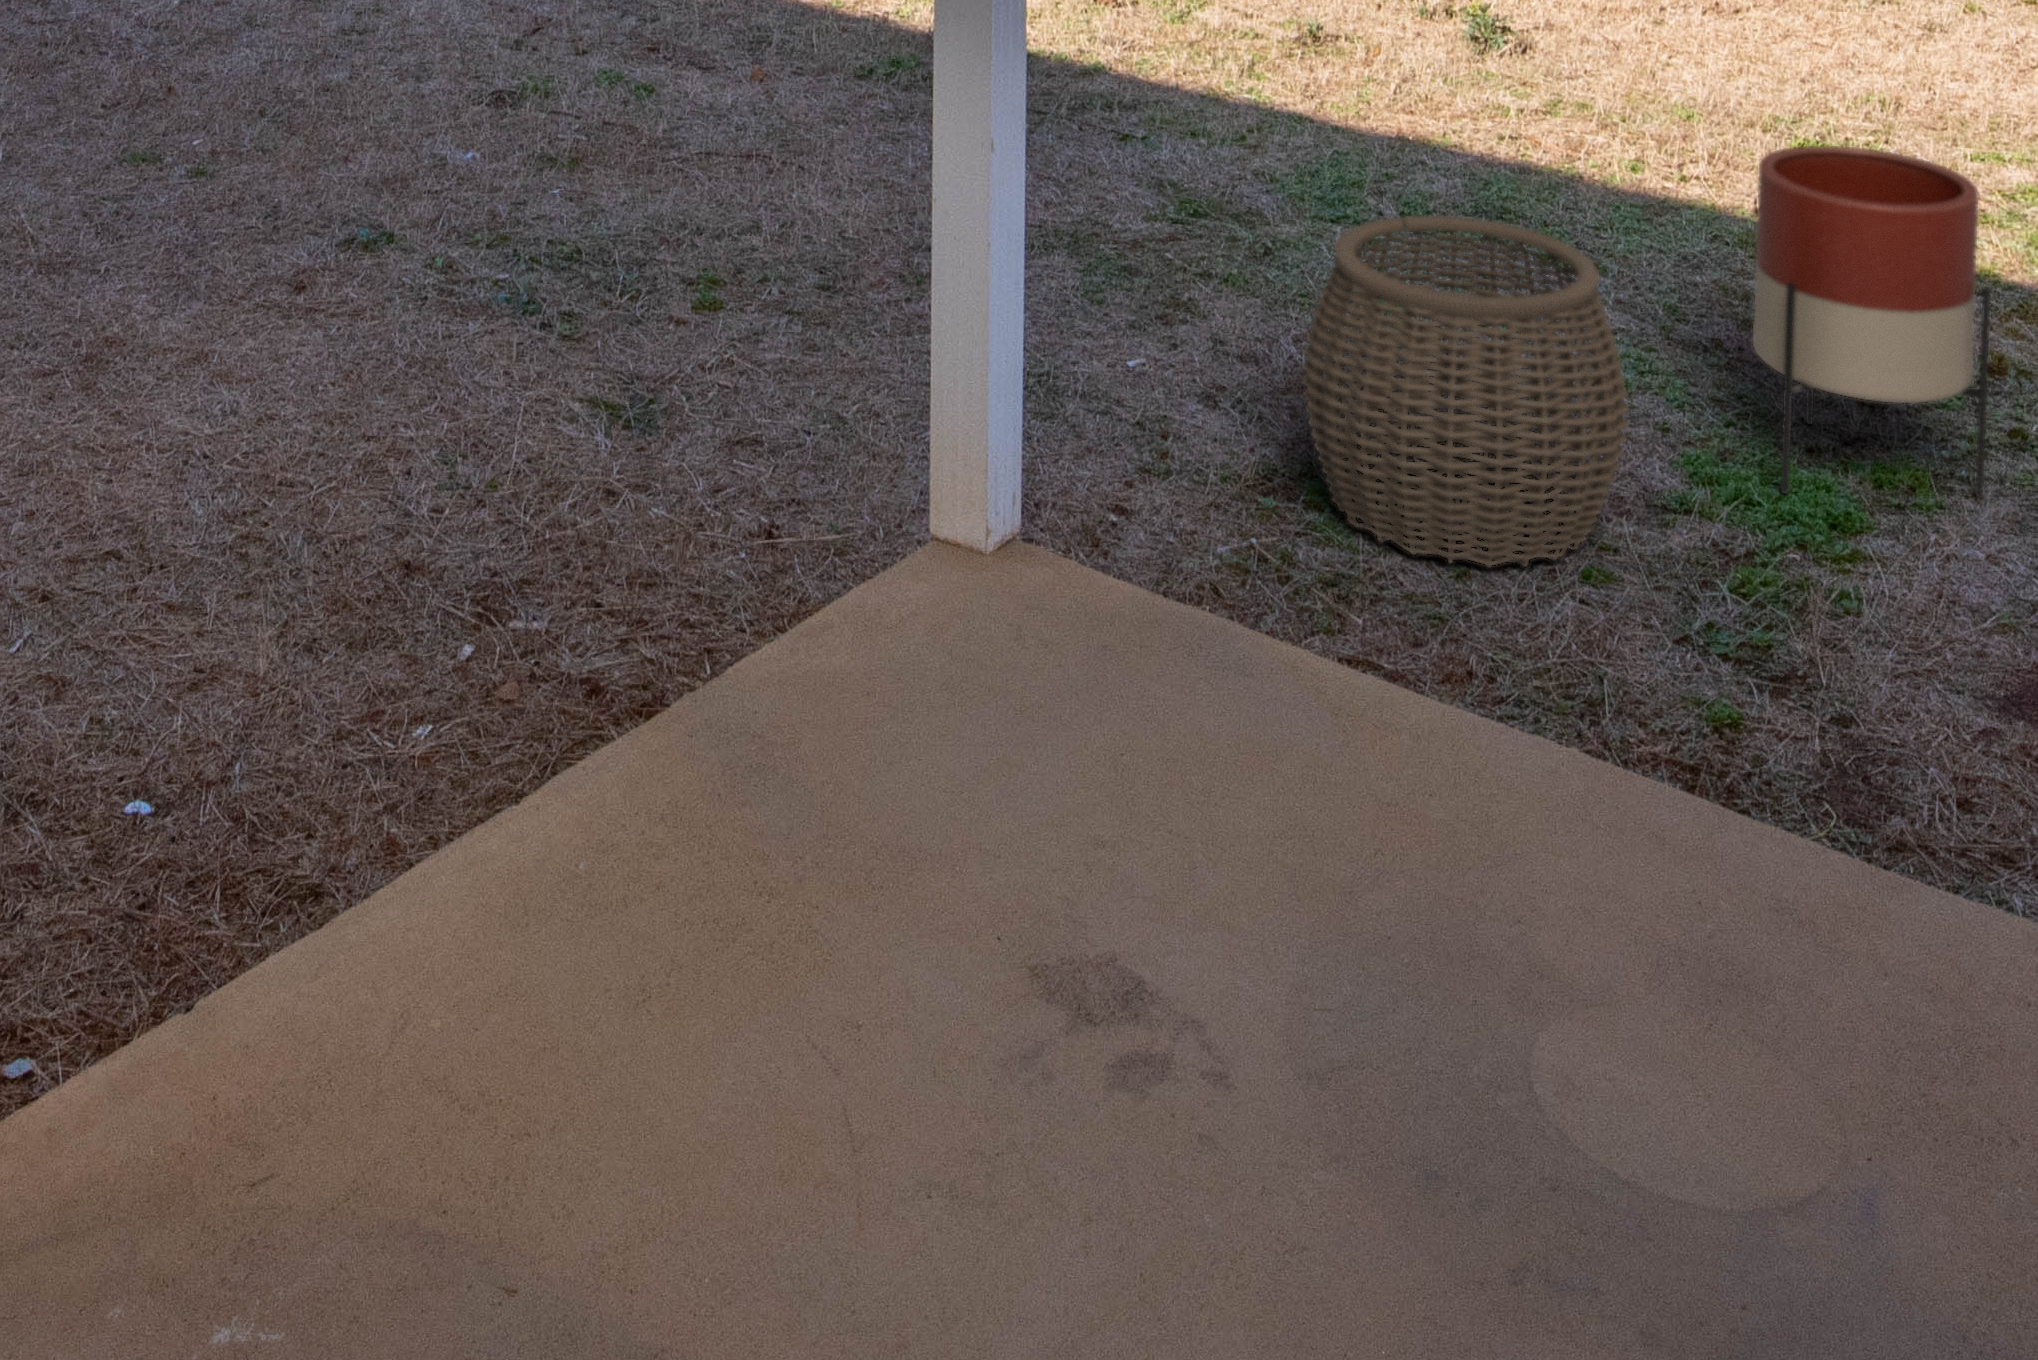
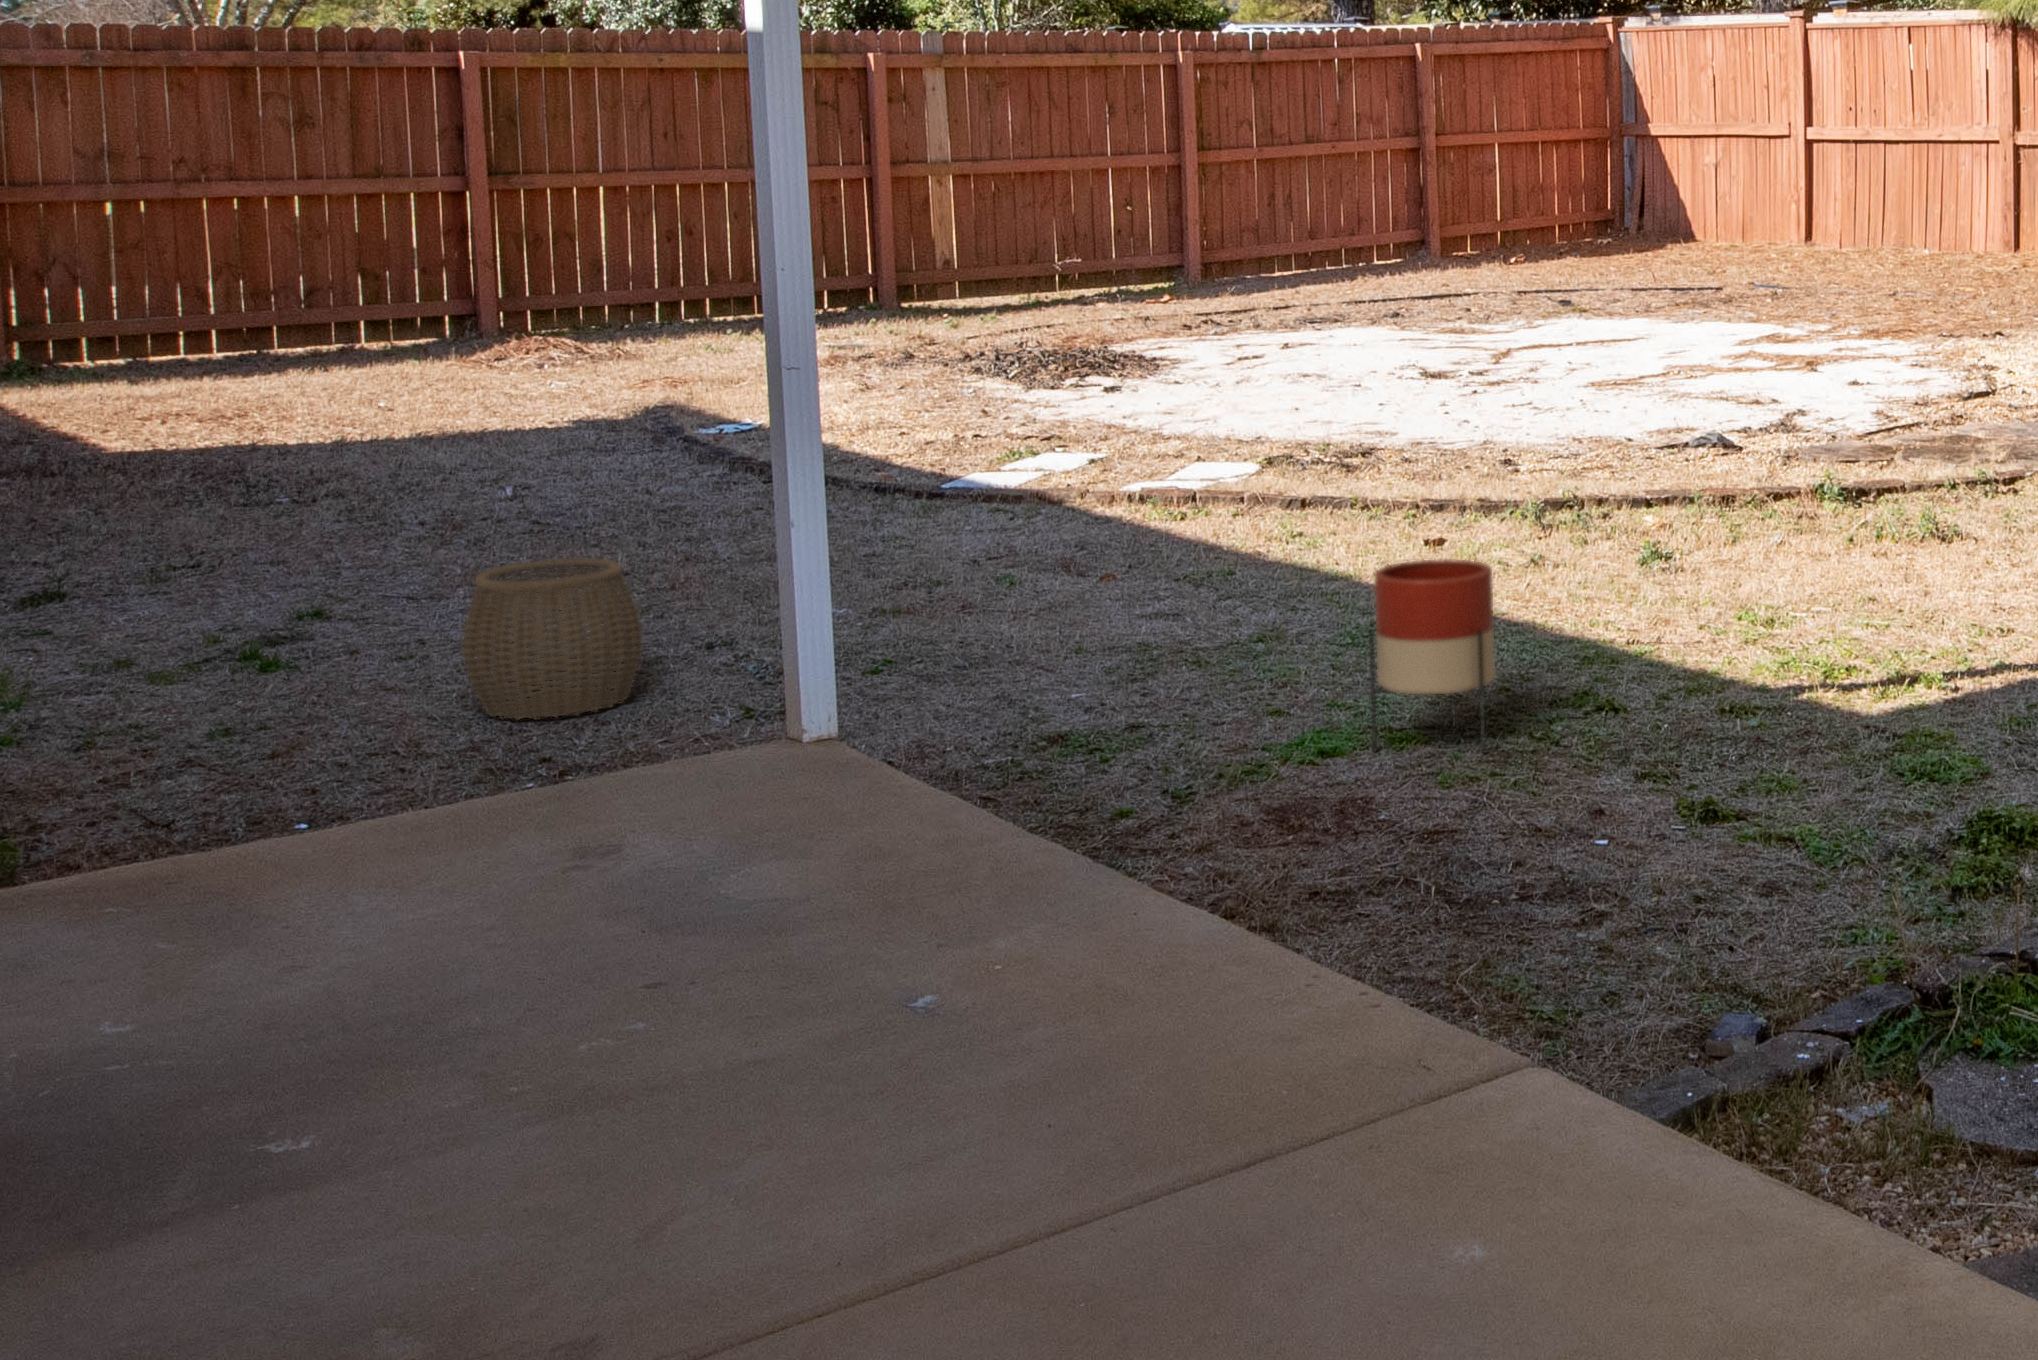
woven basket: present [1302,216,1628,568] -> present [461,558,643,720]

